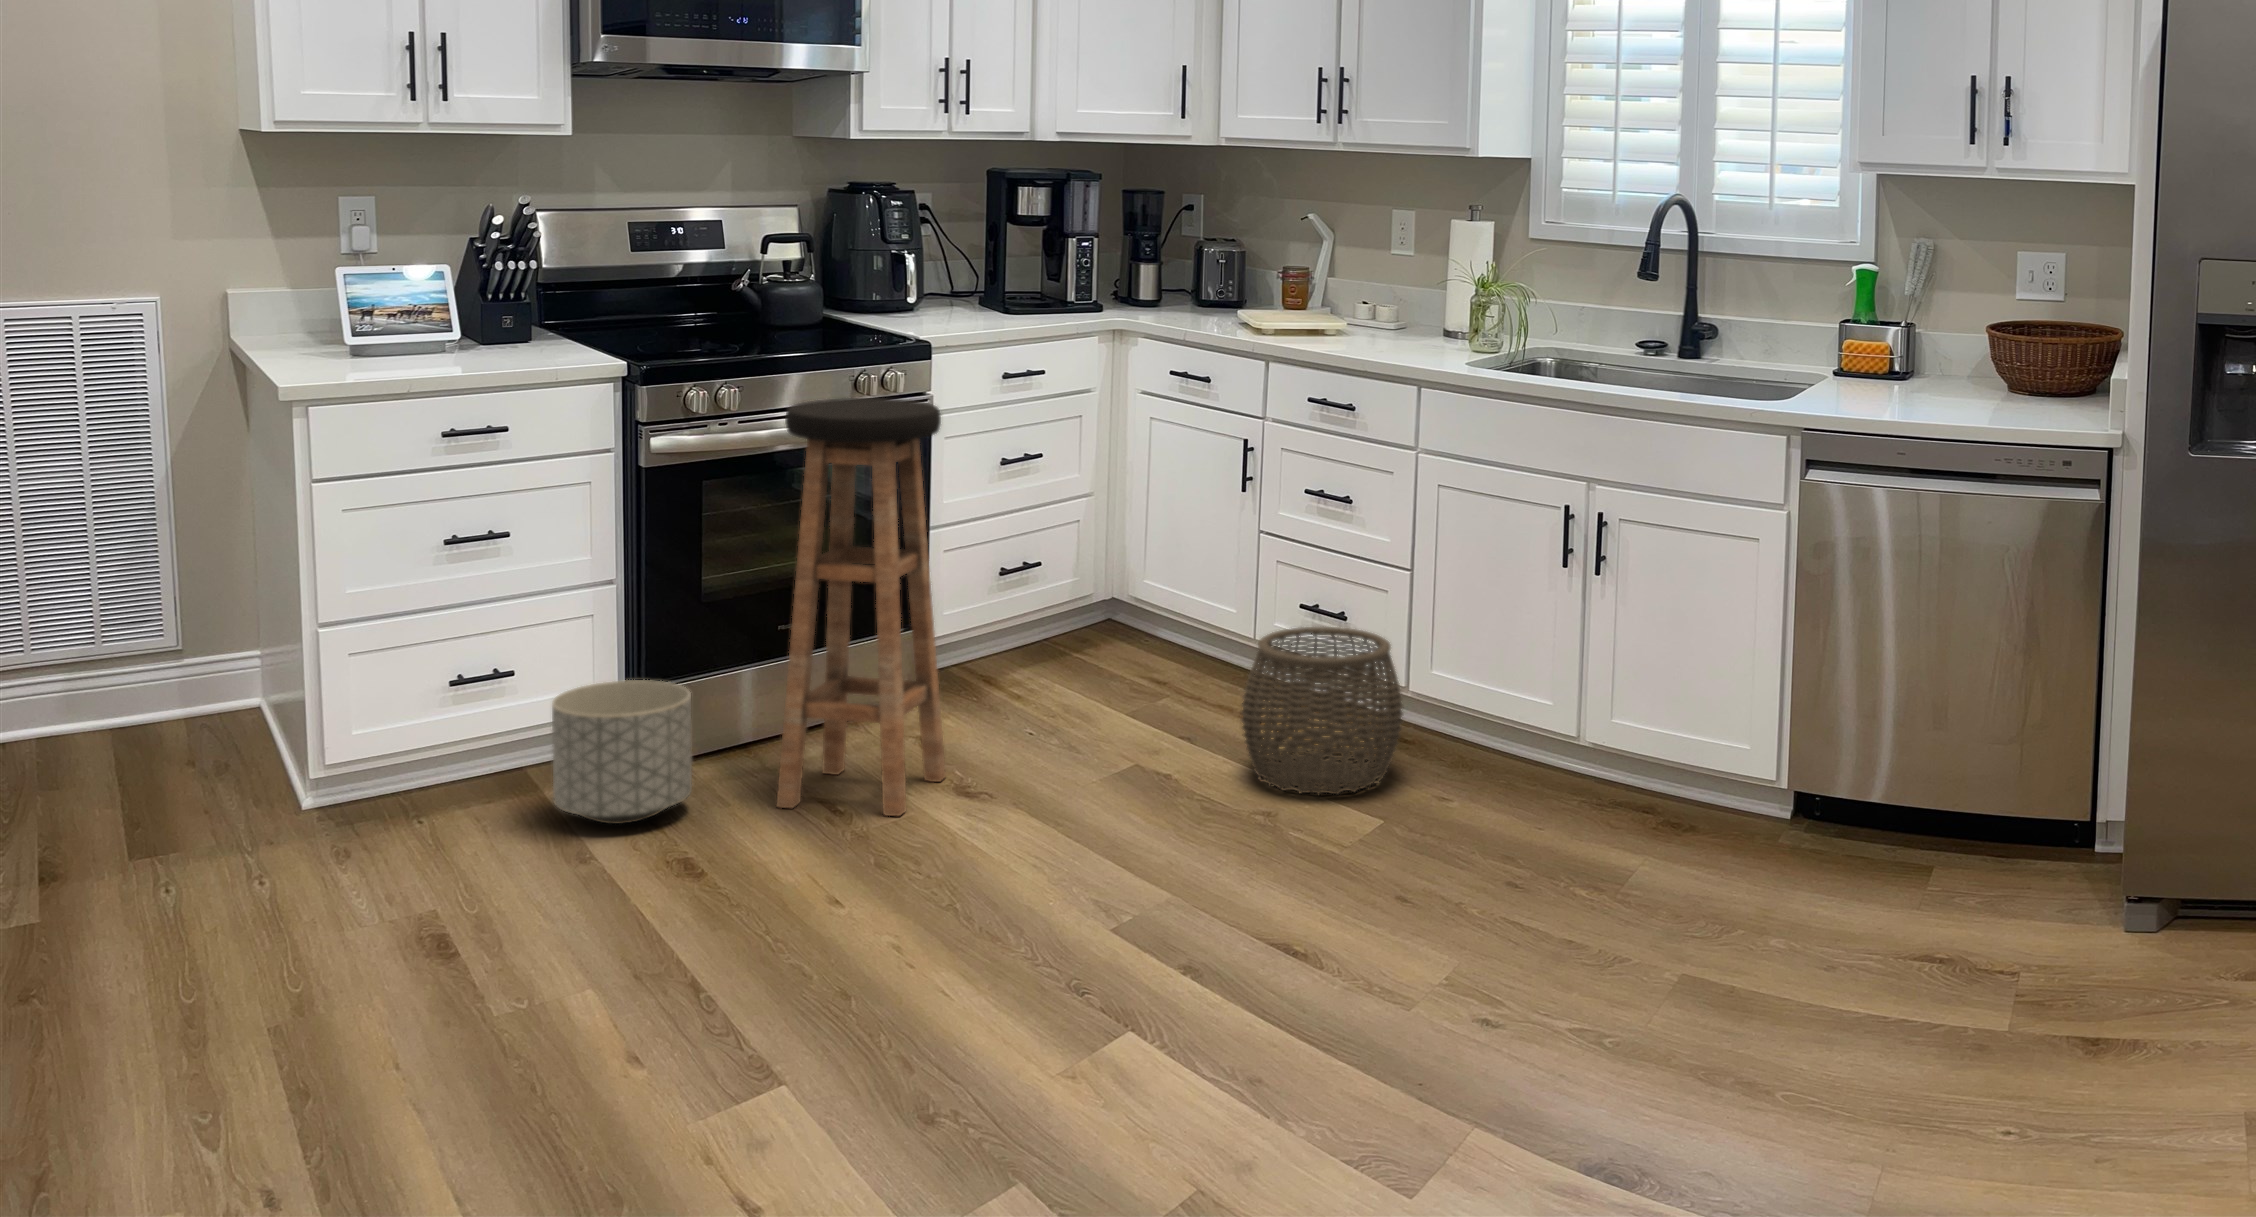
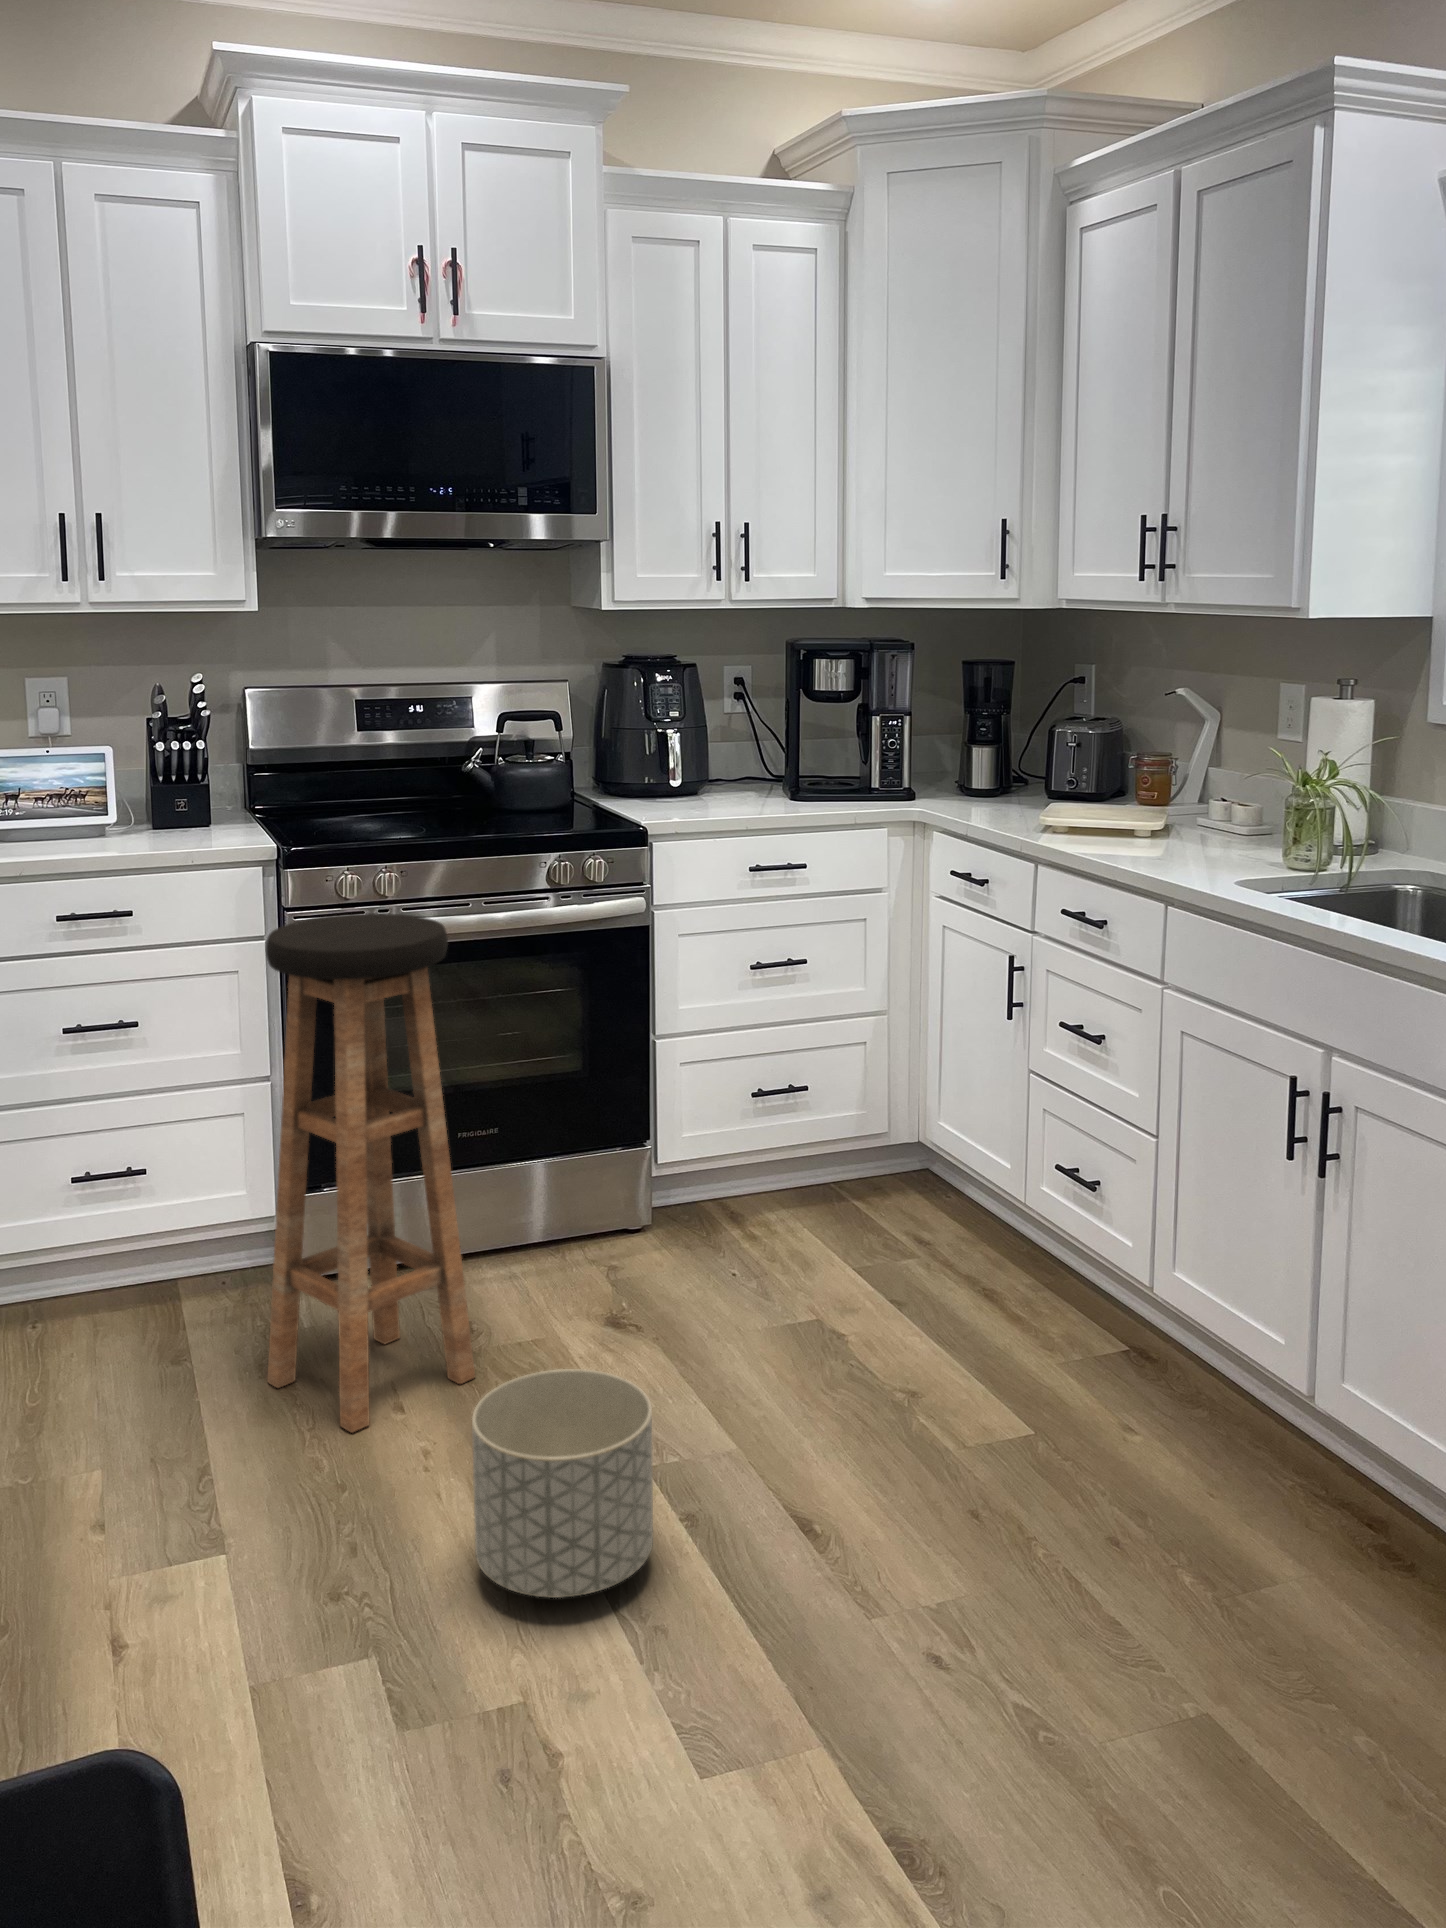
woven basket: present [1241,627,1404,794] -> none [769,1276,1003,1552]
planter: present [552,680,692,824] -> present [472,1369,653,1598]

